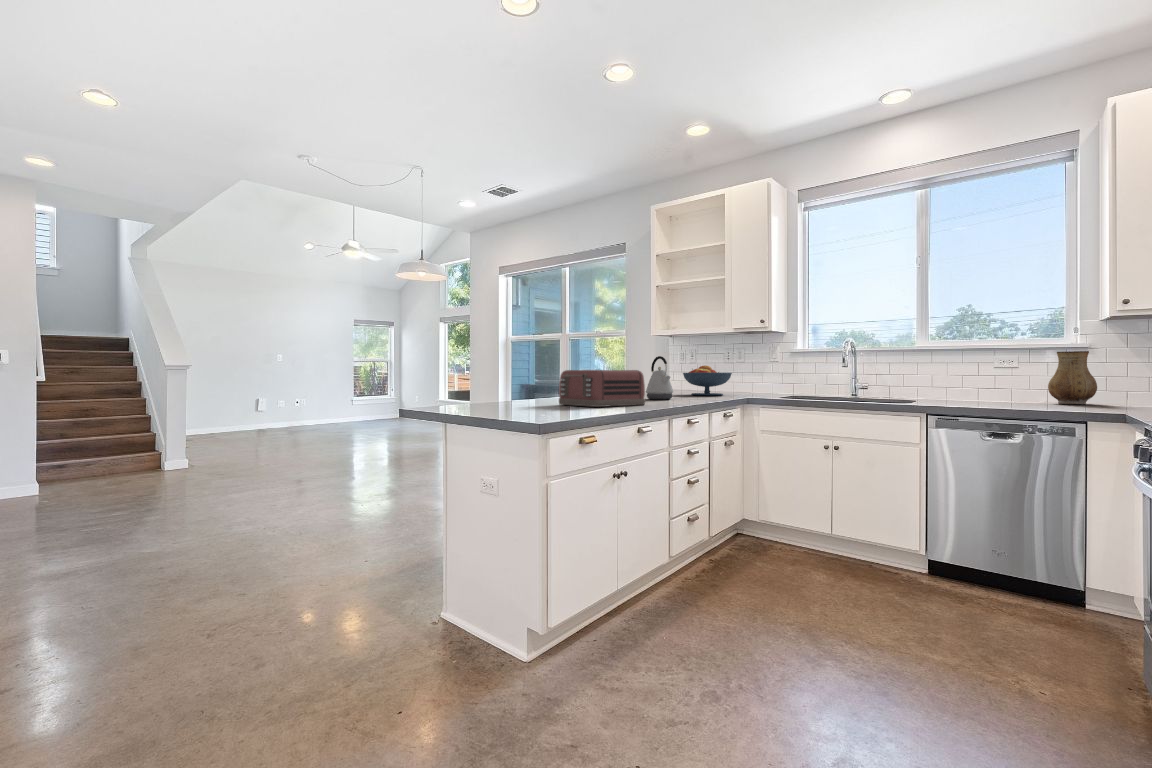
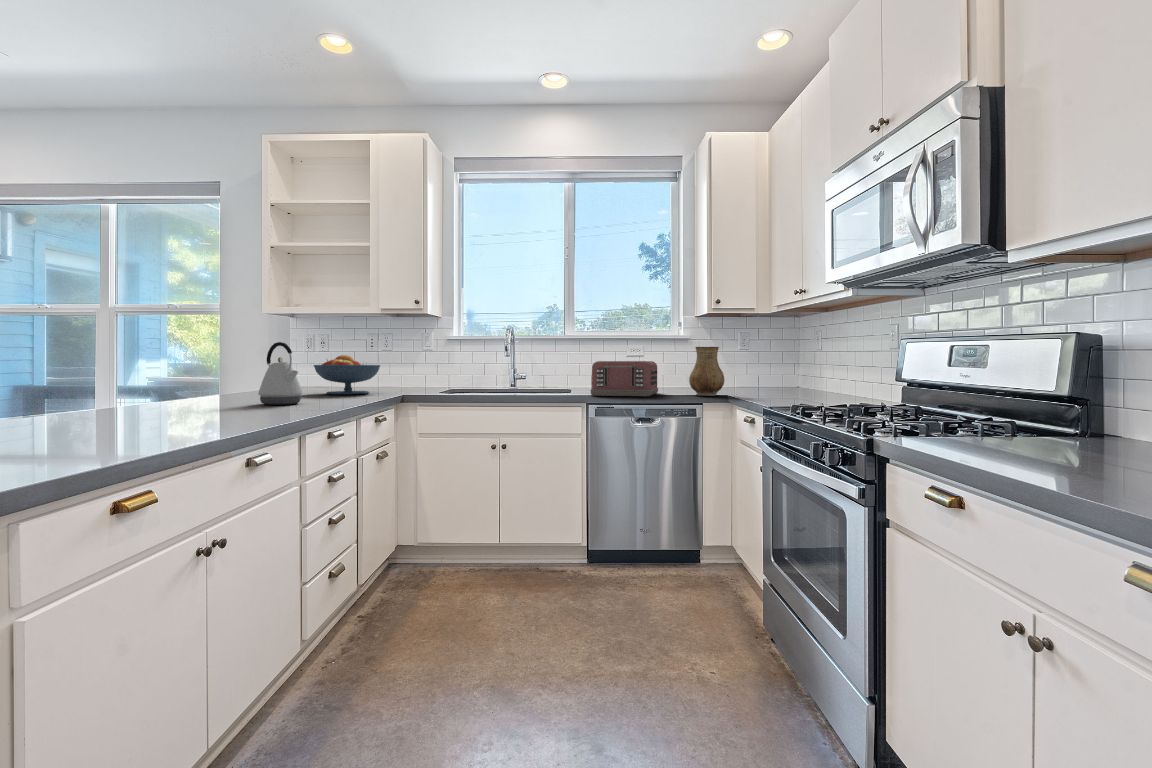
toaster: present [559,370,645,407] -> present [591,361,658,396]

